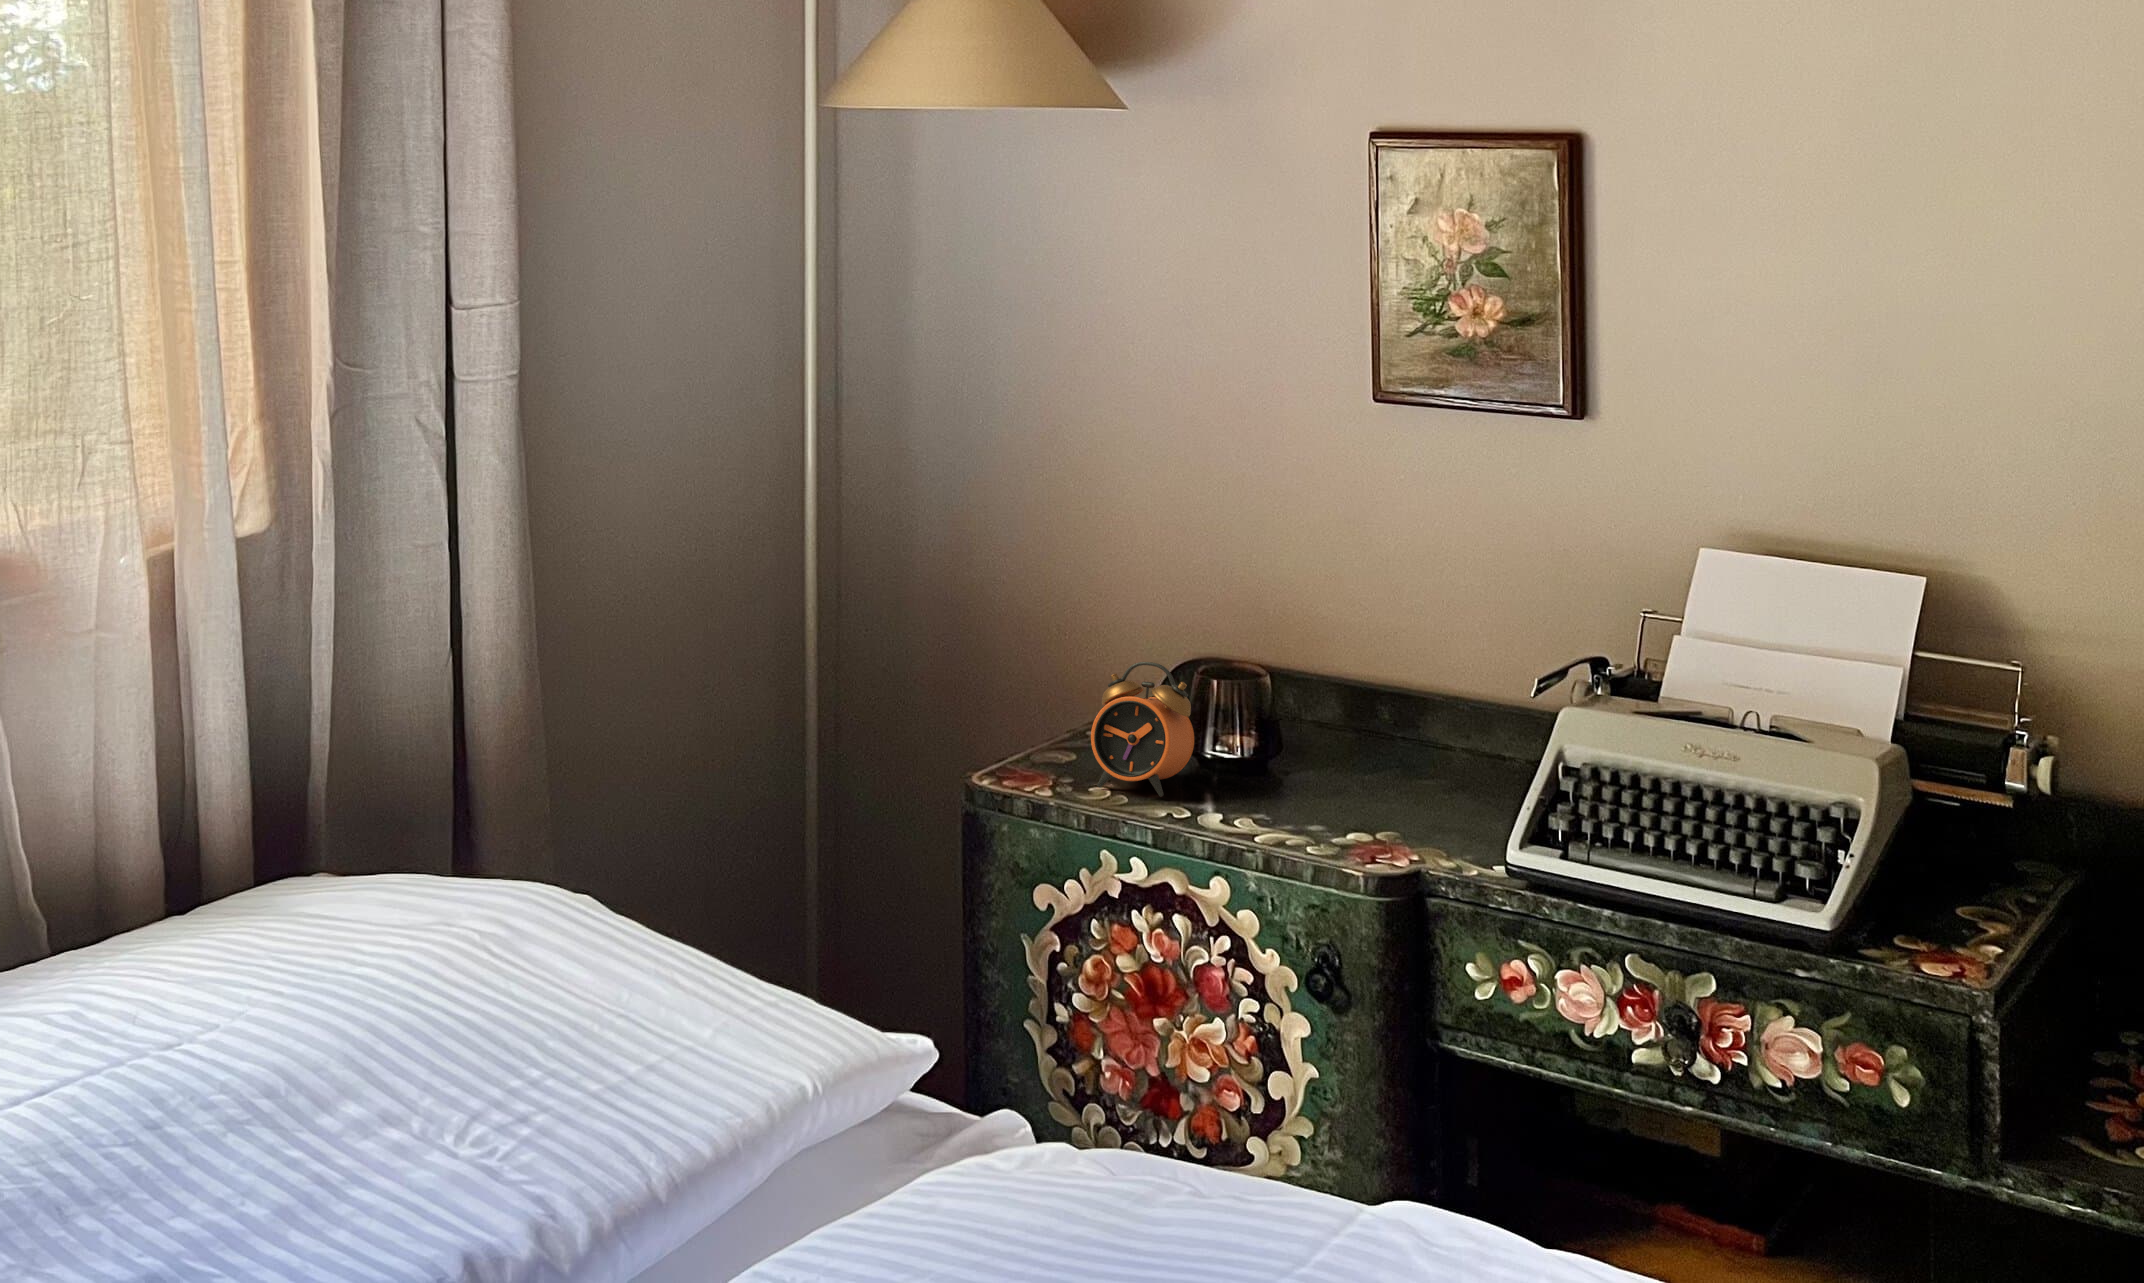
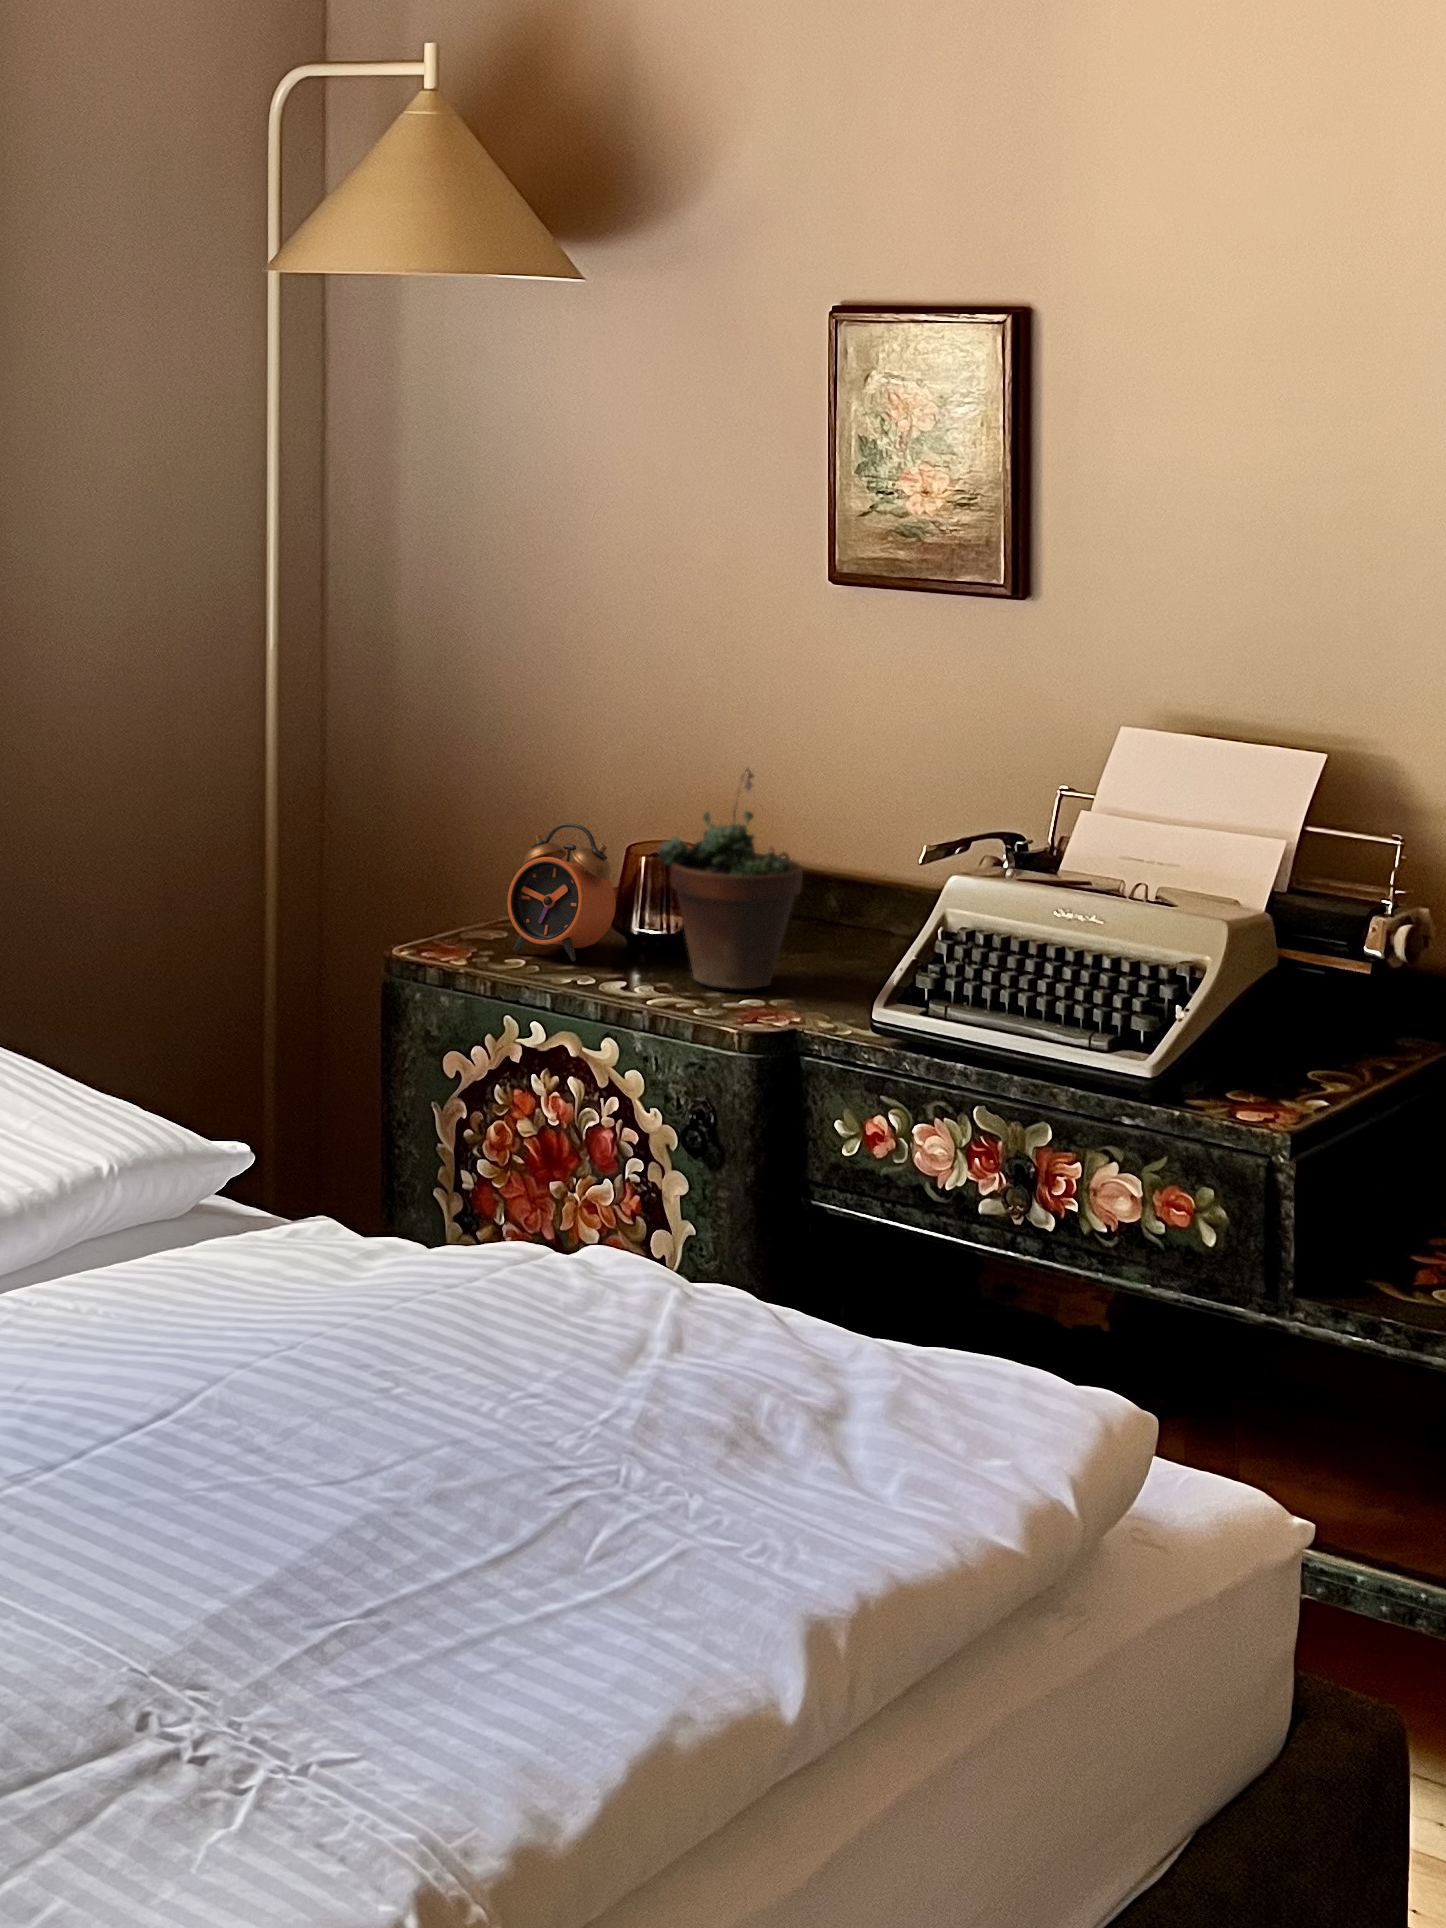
succulent plant: none [1247,608,1396,824] -> present [658,770,803,989]

